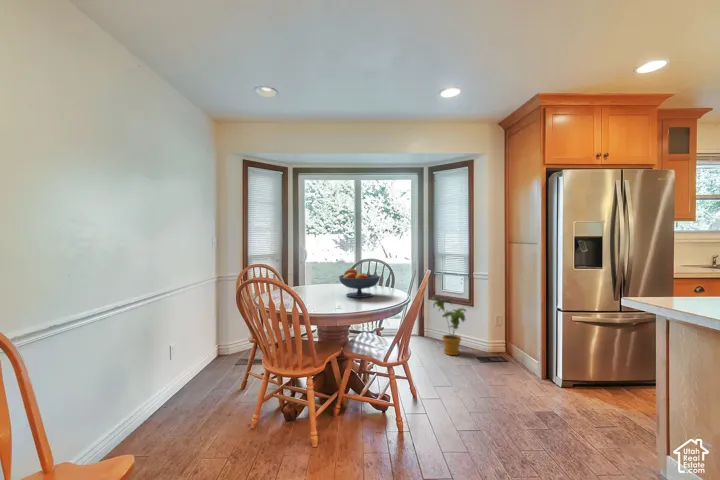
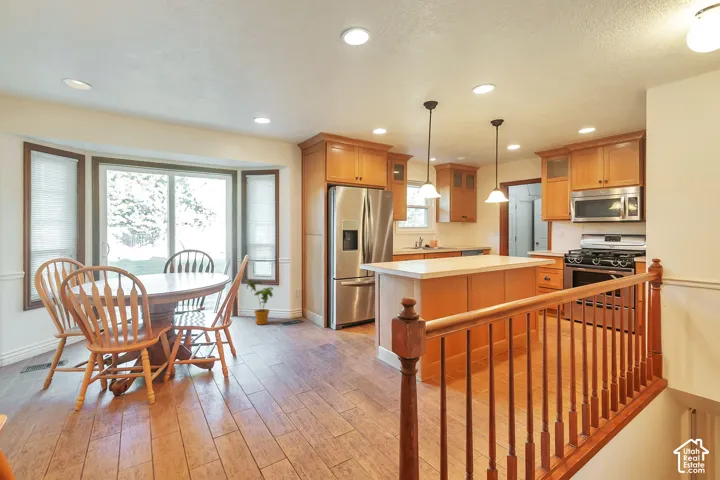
fruit bowl: present [339,269,380,298] -> none [164,258,204,282]

